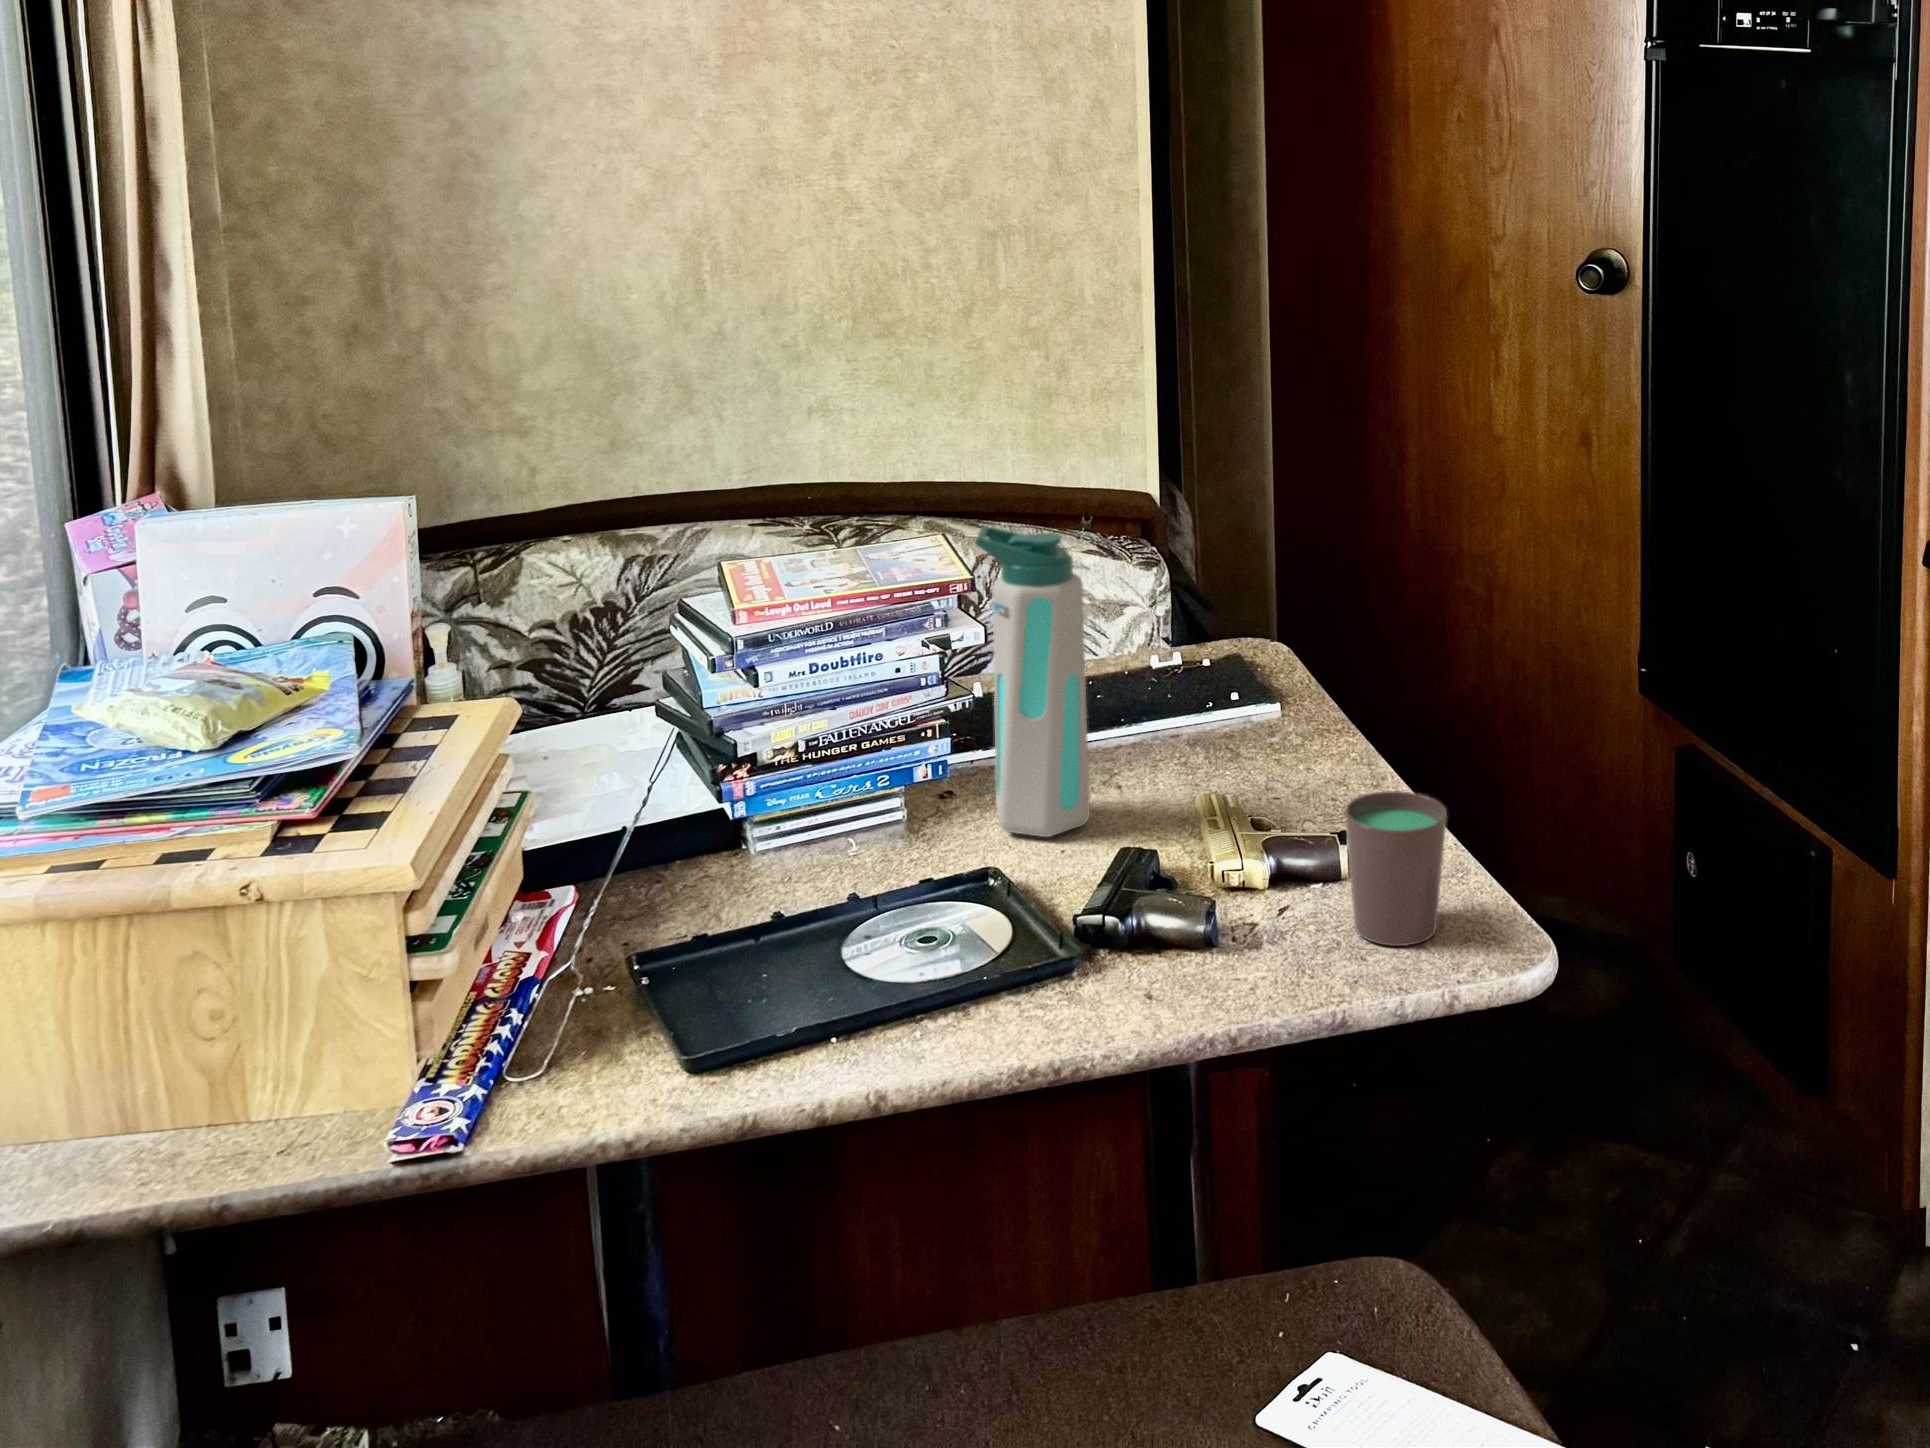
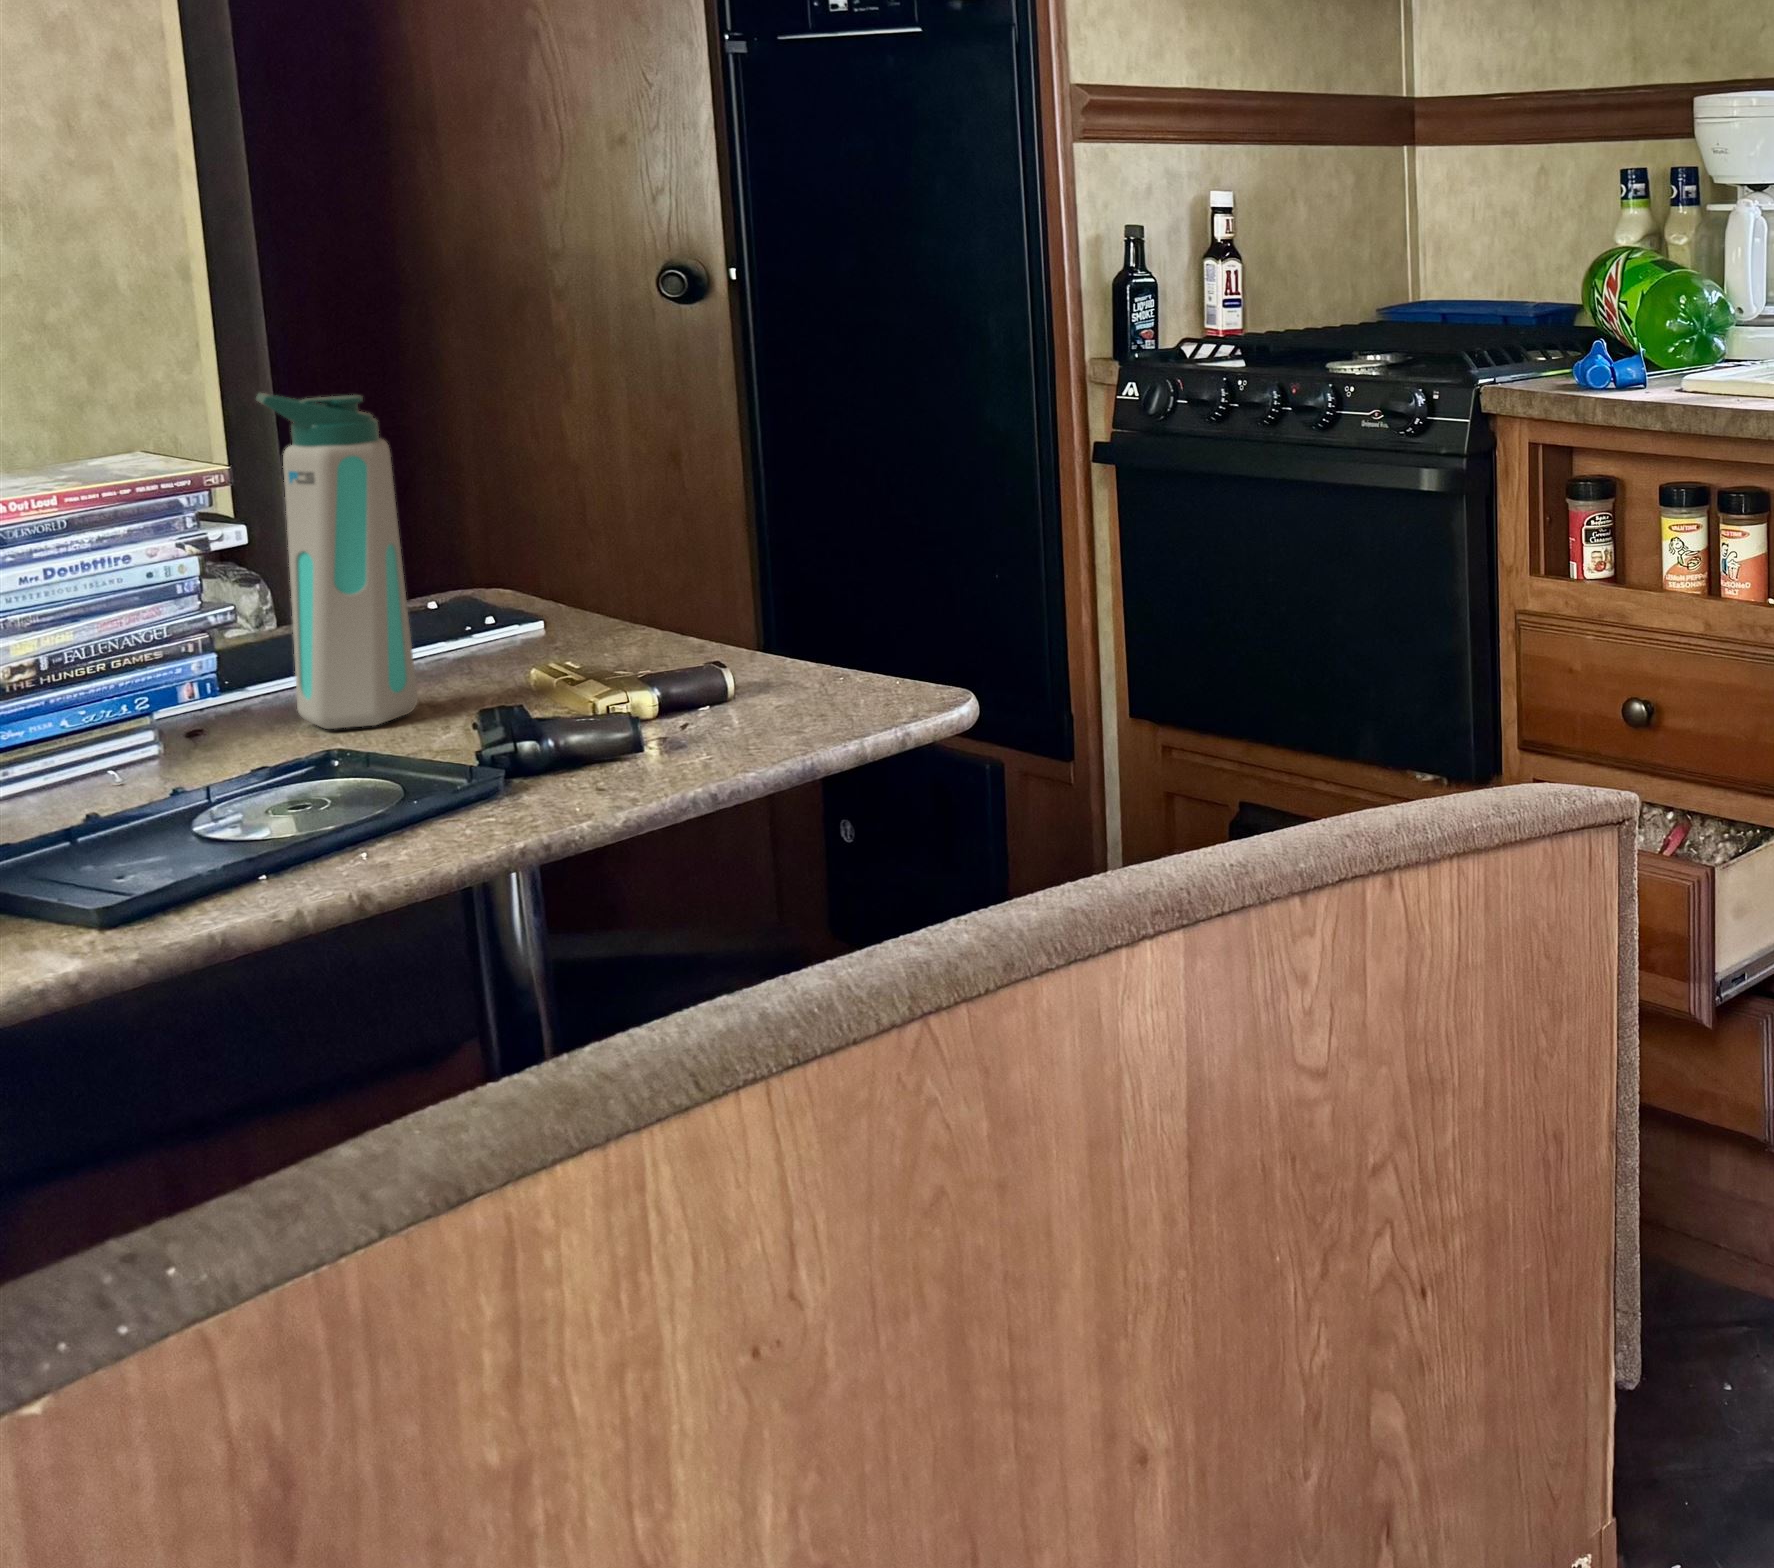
cup: present [1345,791,1447,946] -> none [756,582,858,718]

